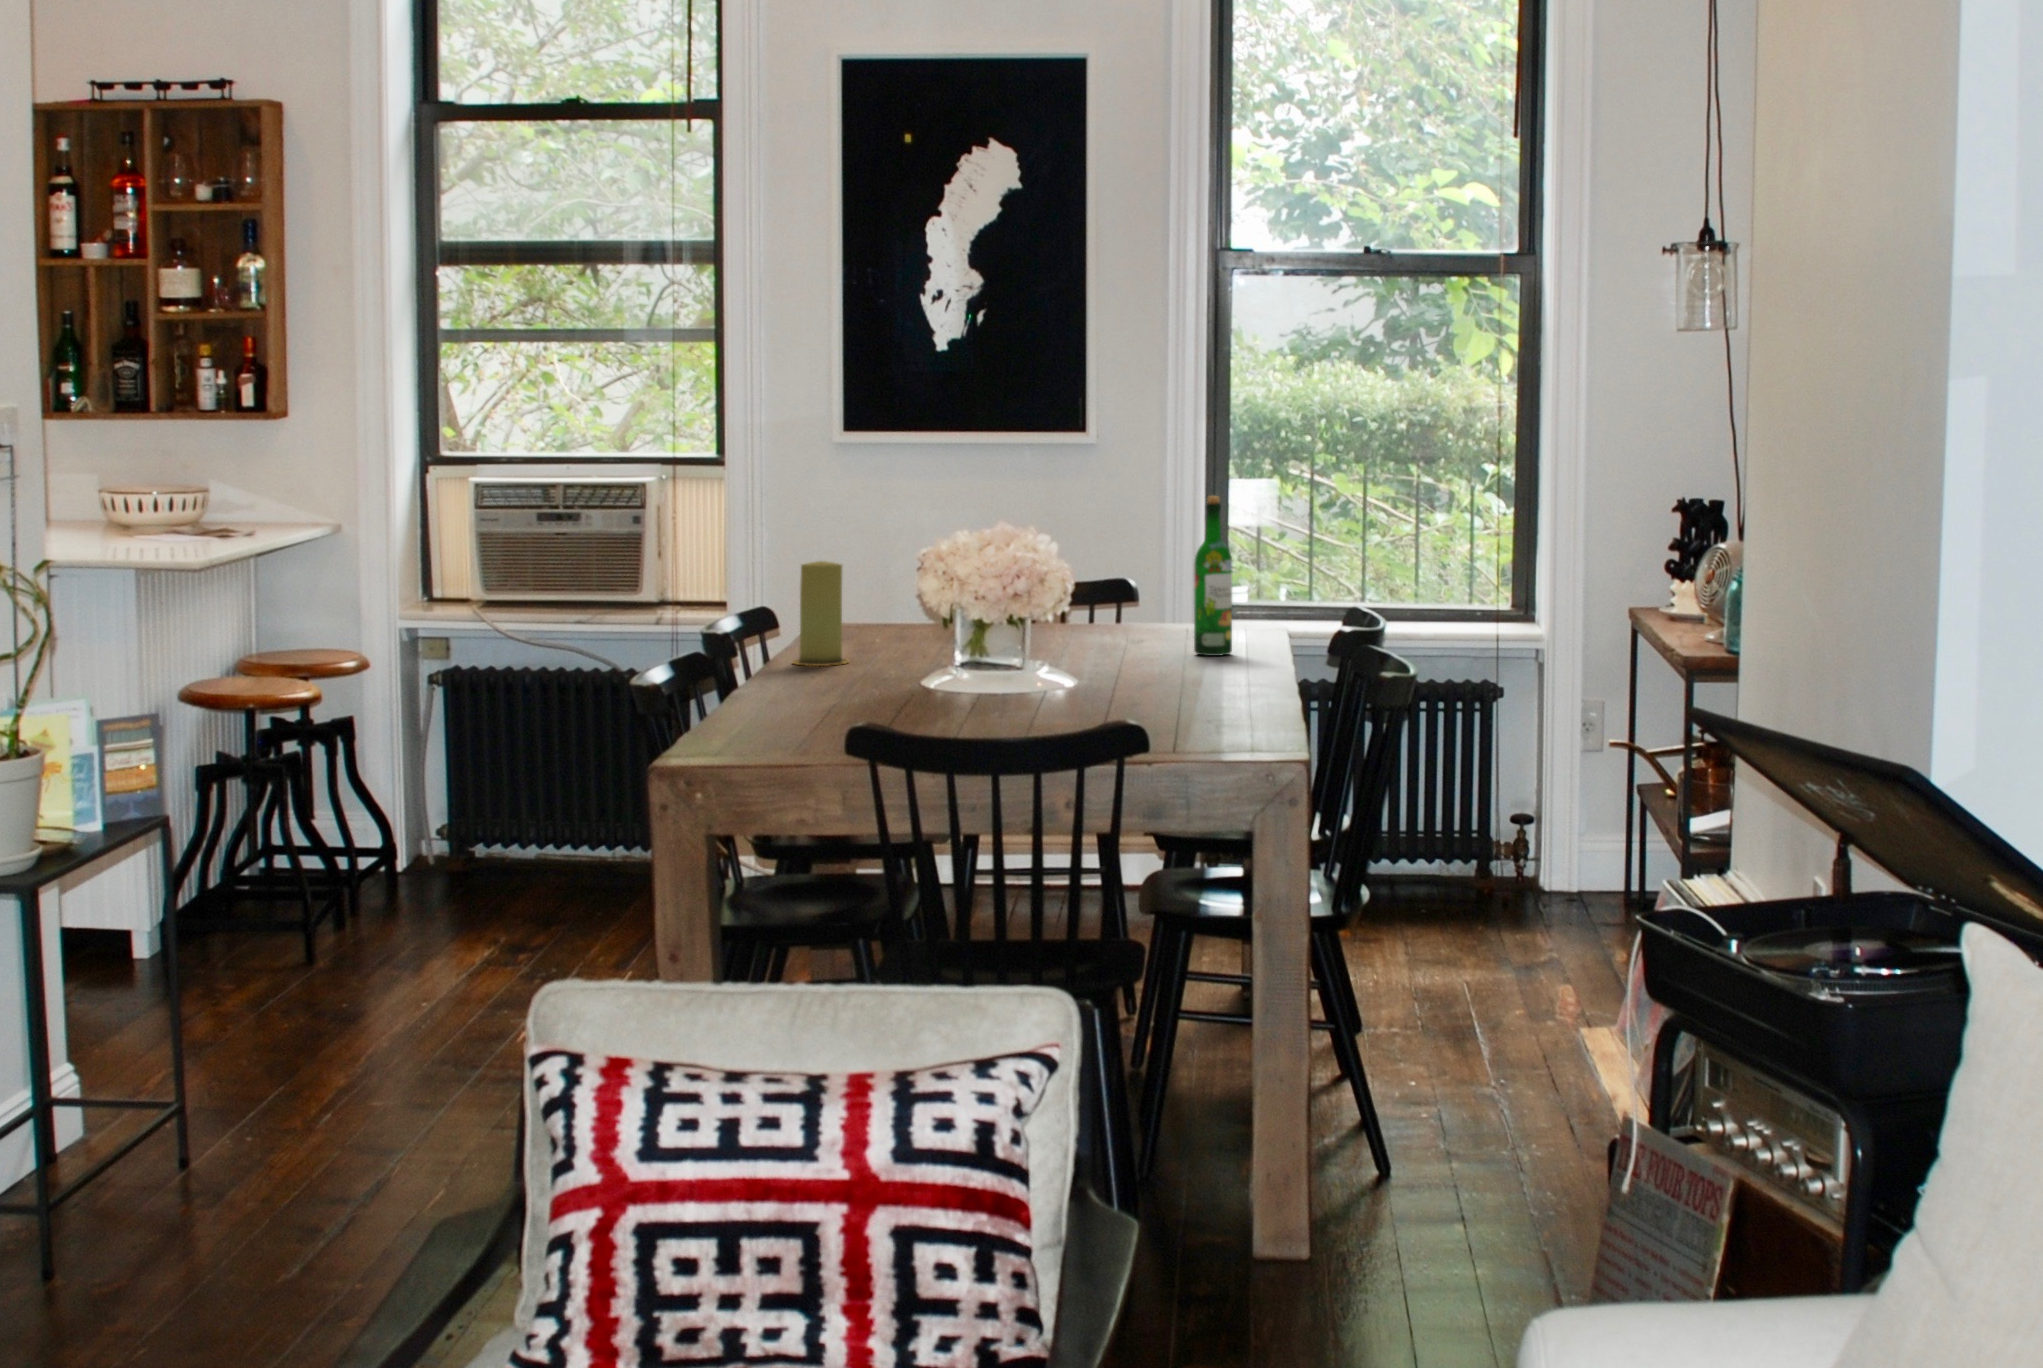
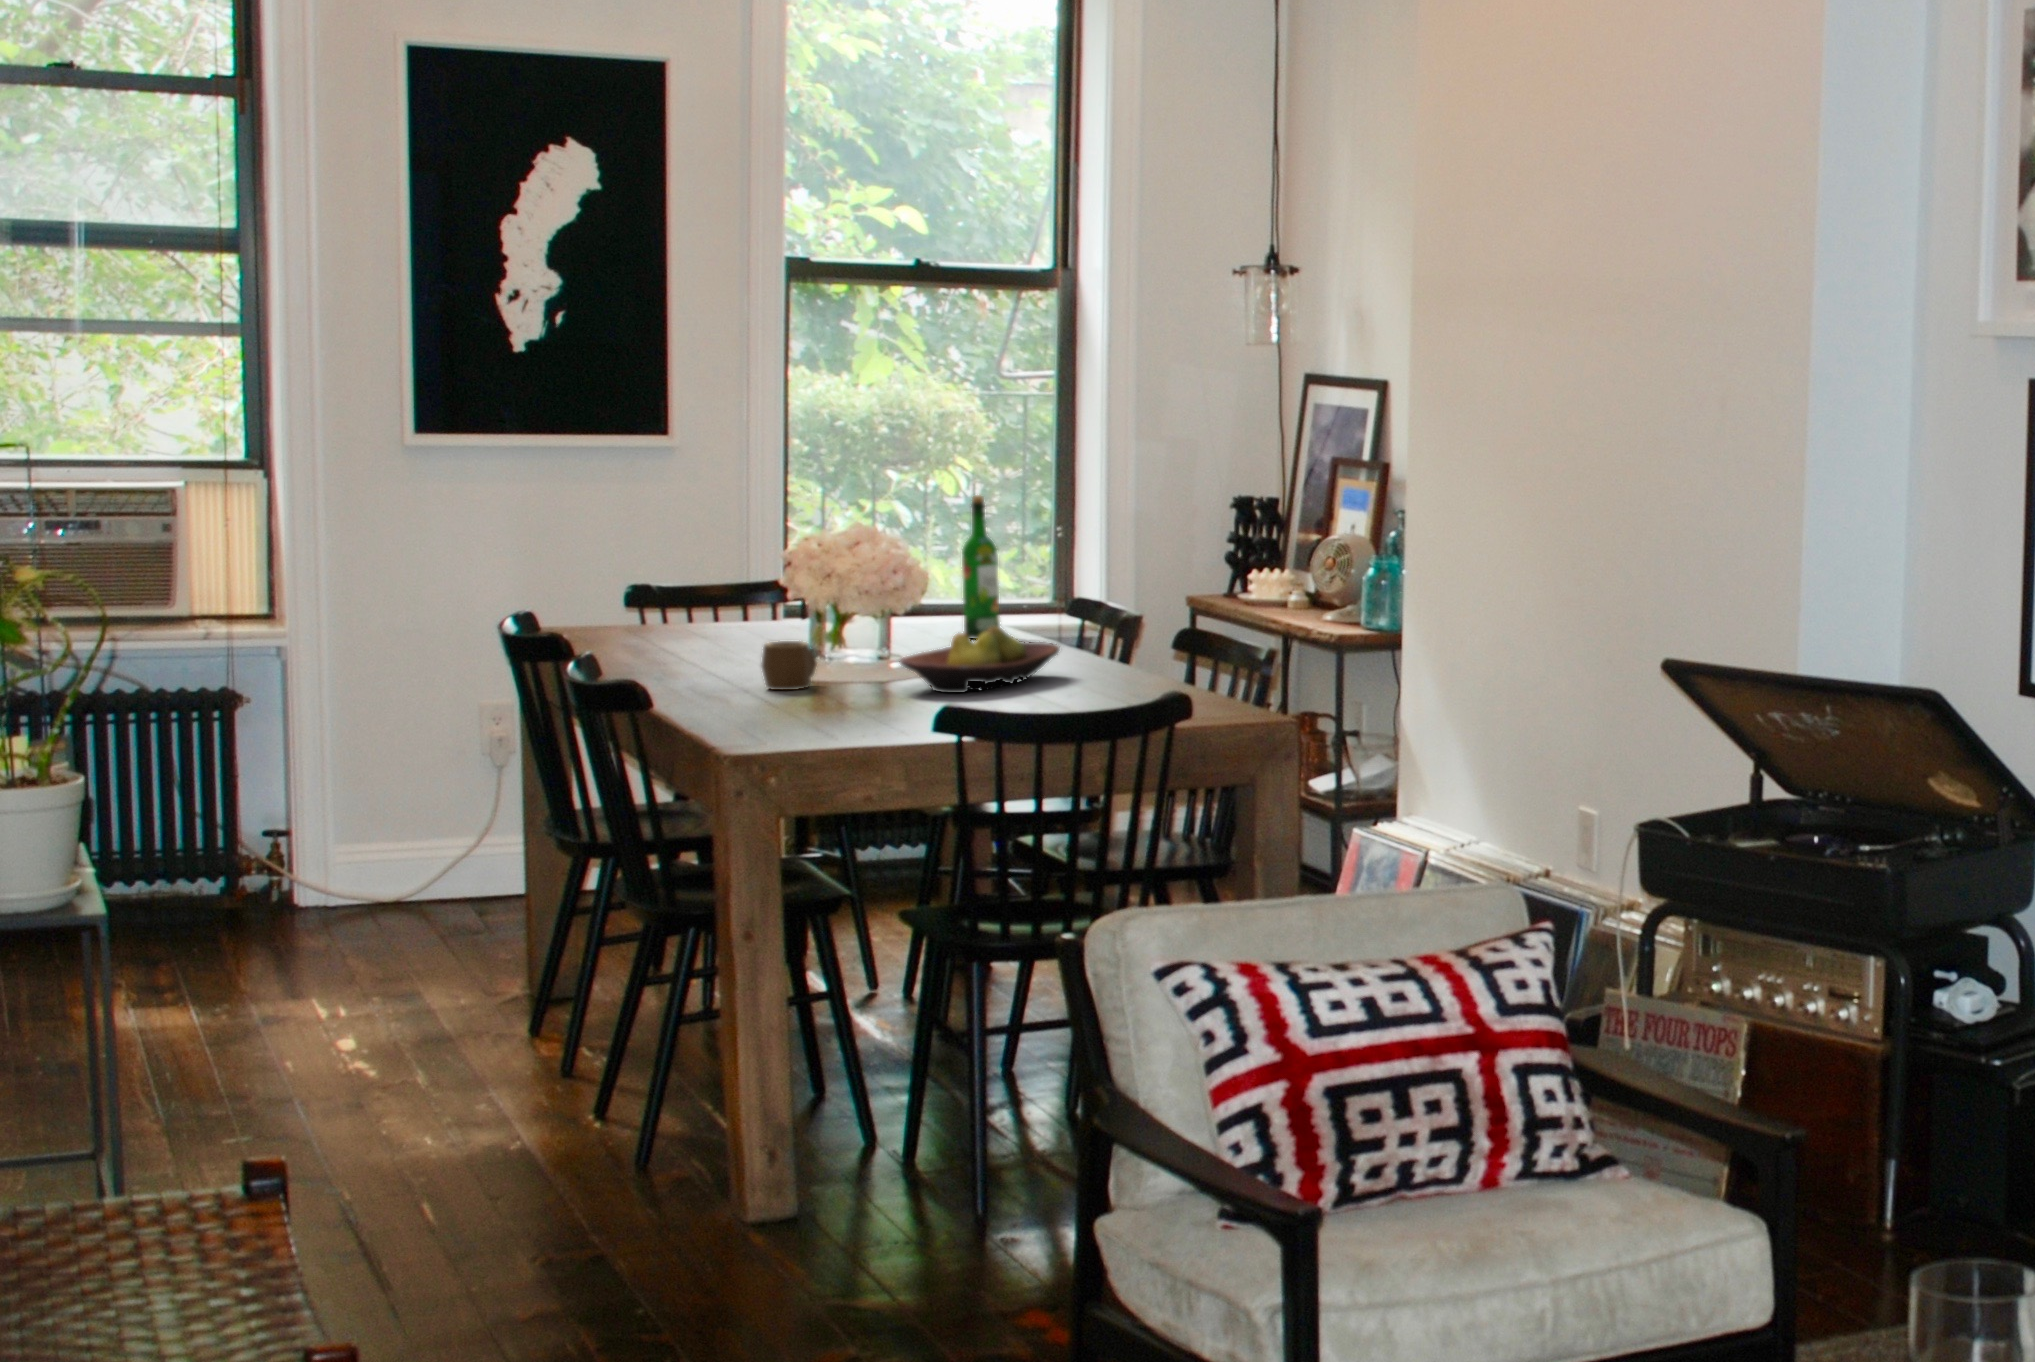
candle: present [792,561,849,666] -> none [593,568,655,670]
fruit bowl: none [959,636,1162,707] -> present [899,626,1060,693]
mug: none [860,641,922,693] -> present [761,641,817,690]

